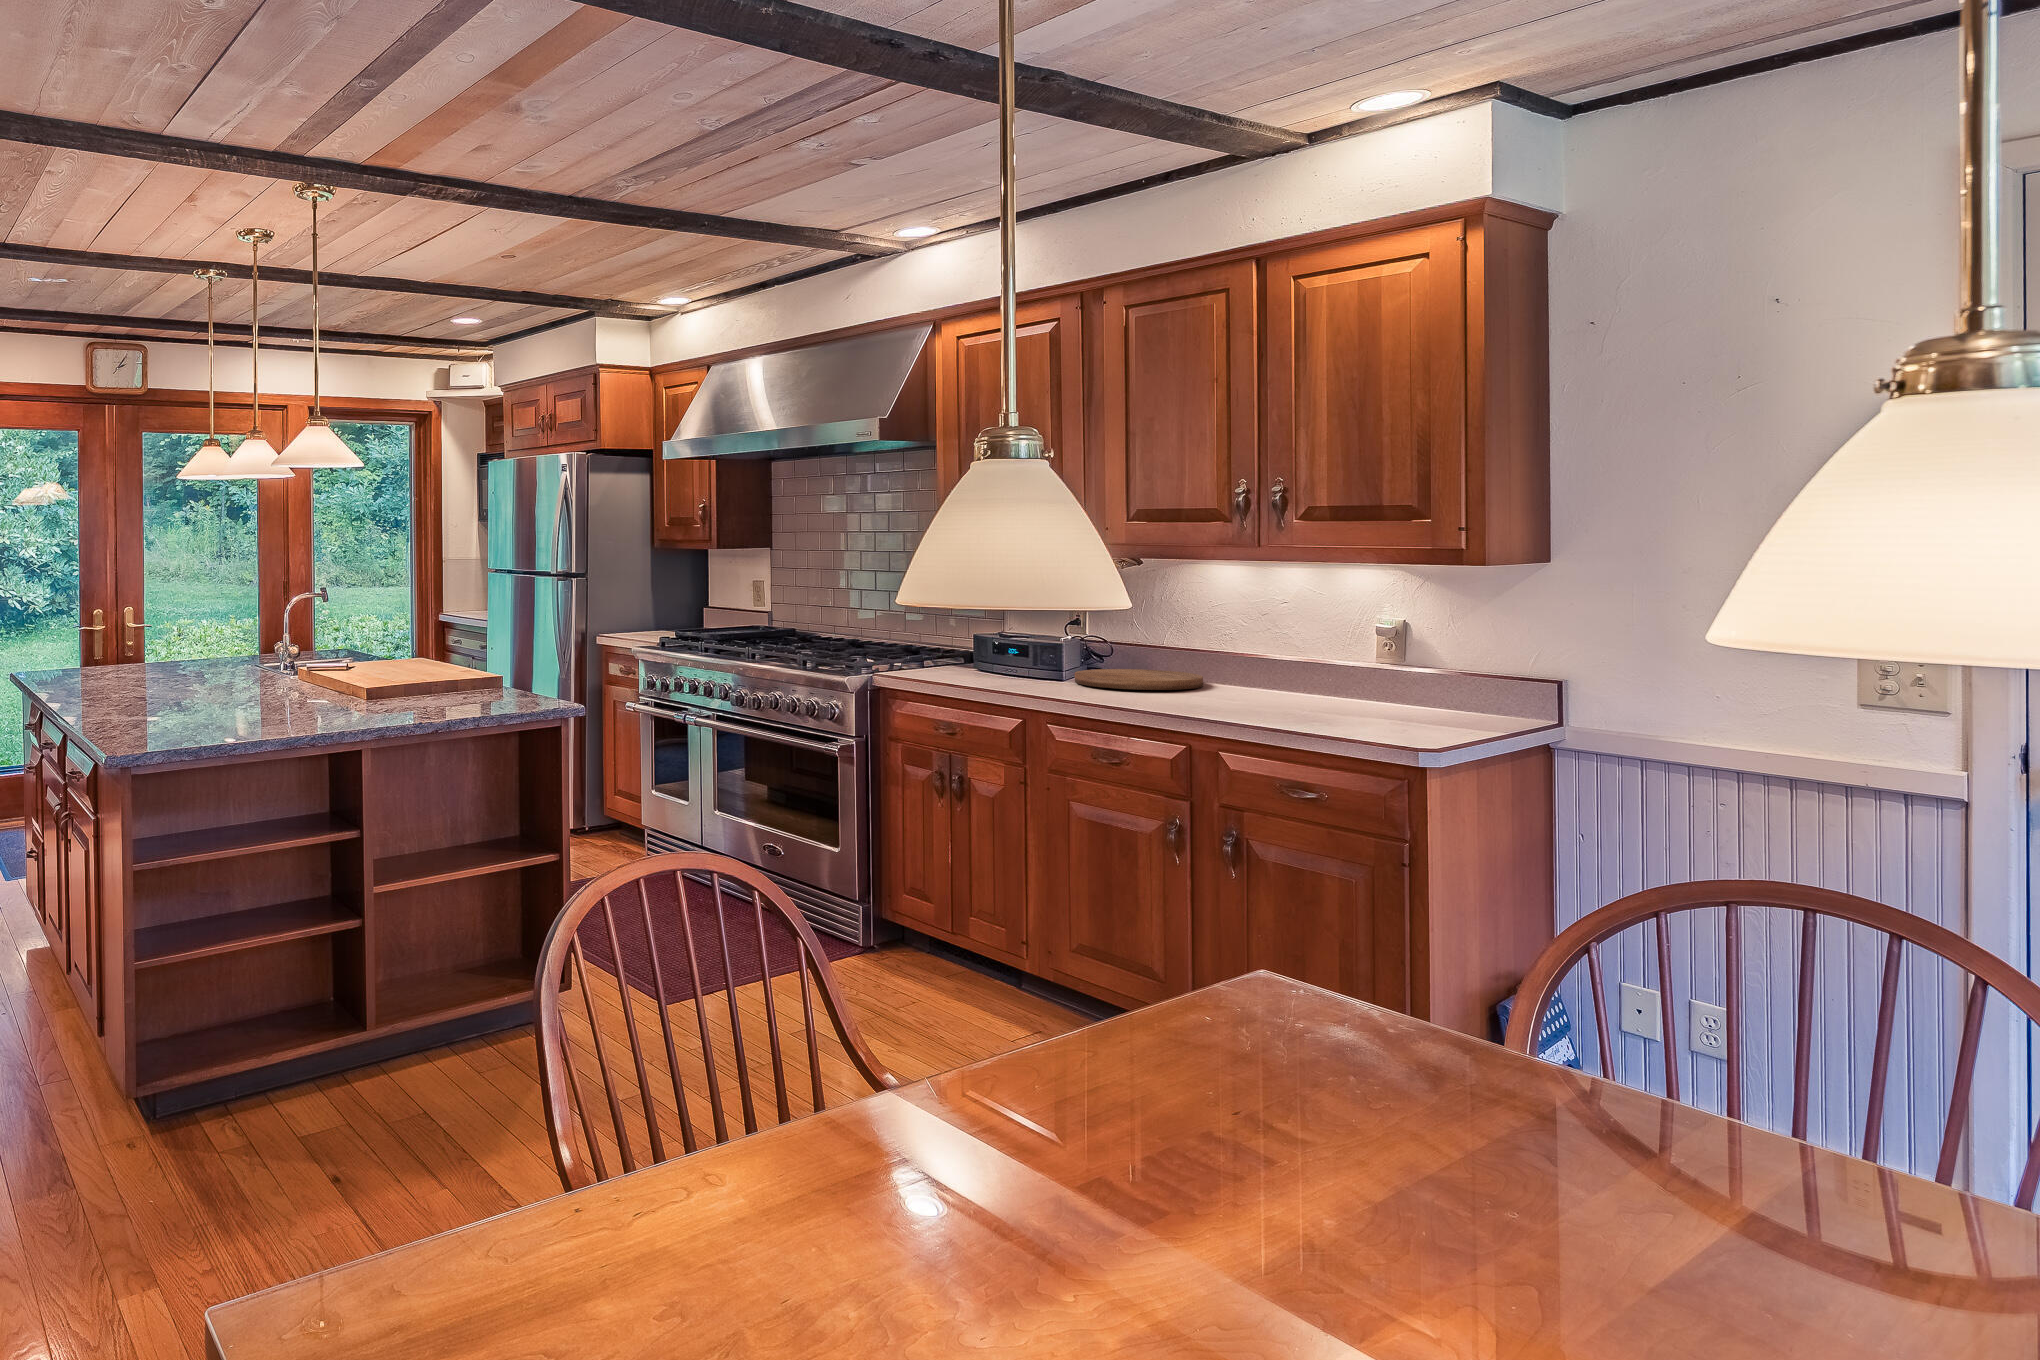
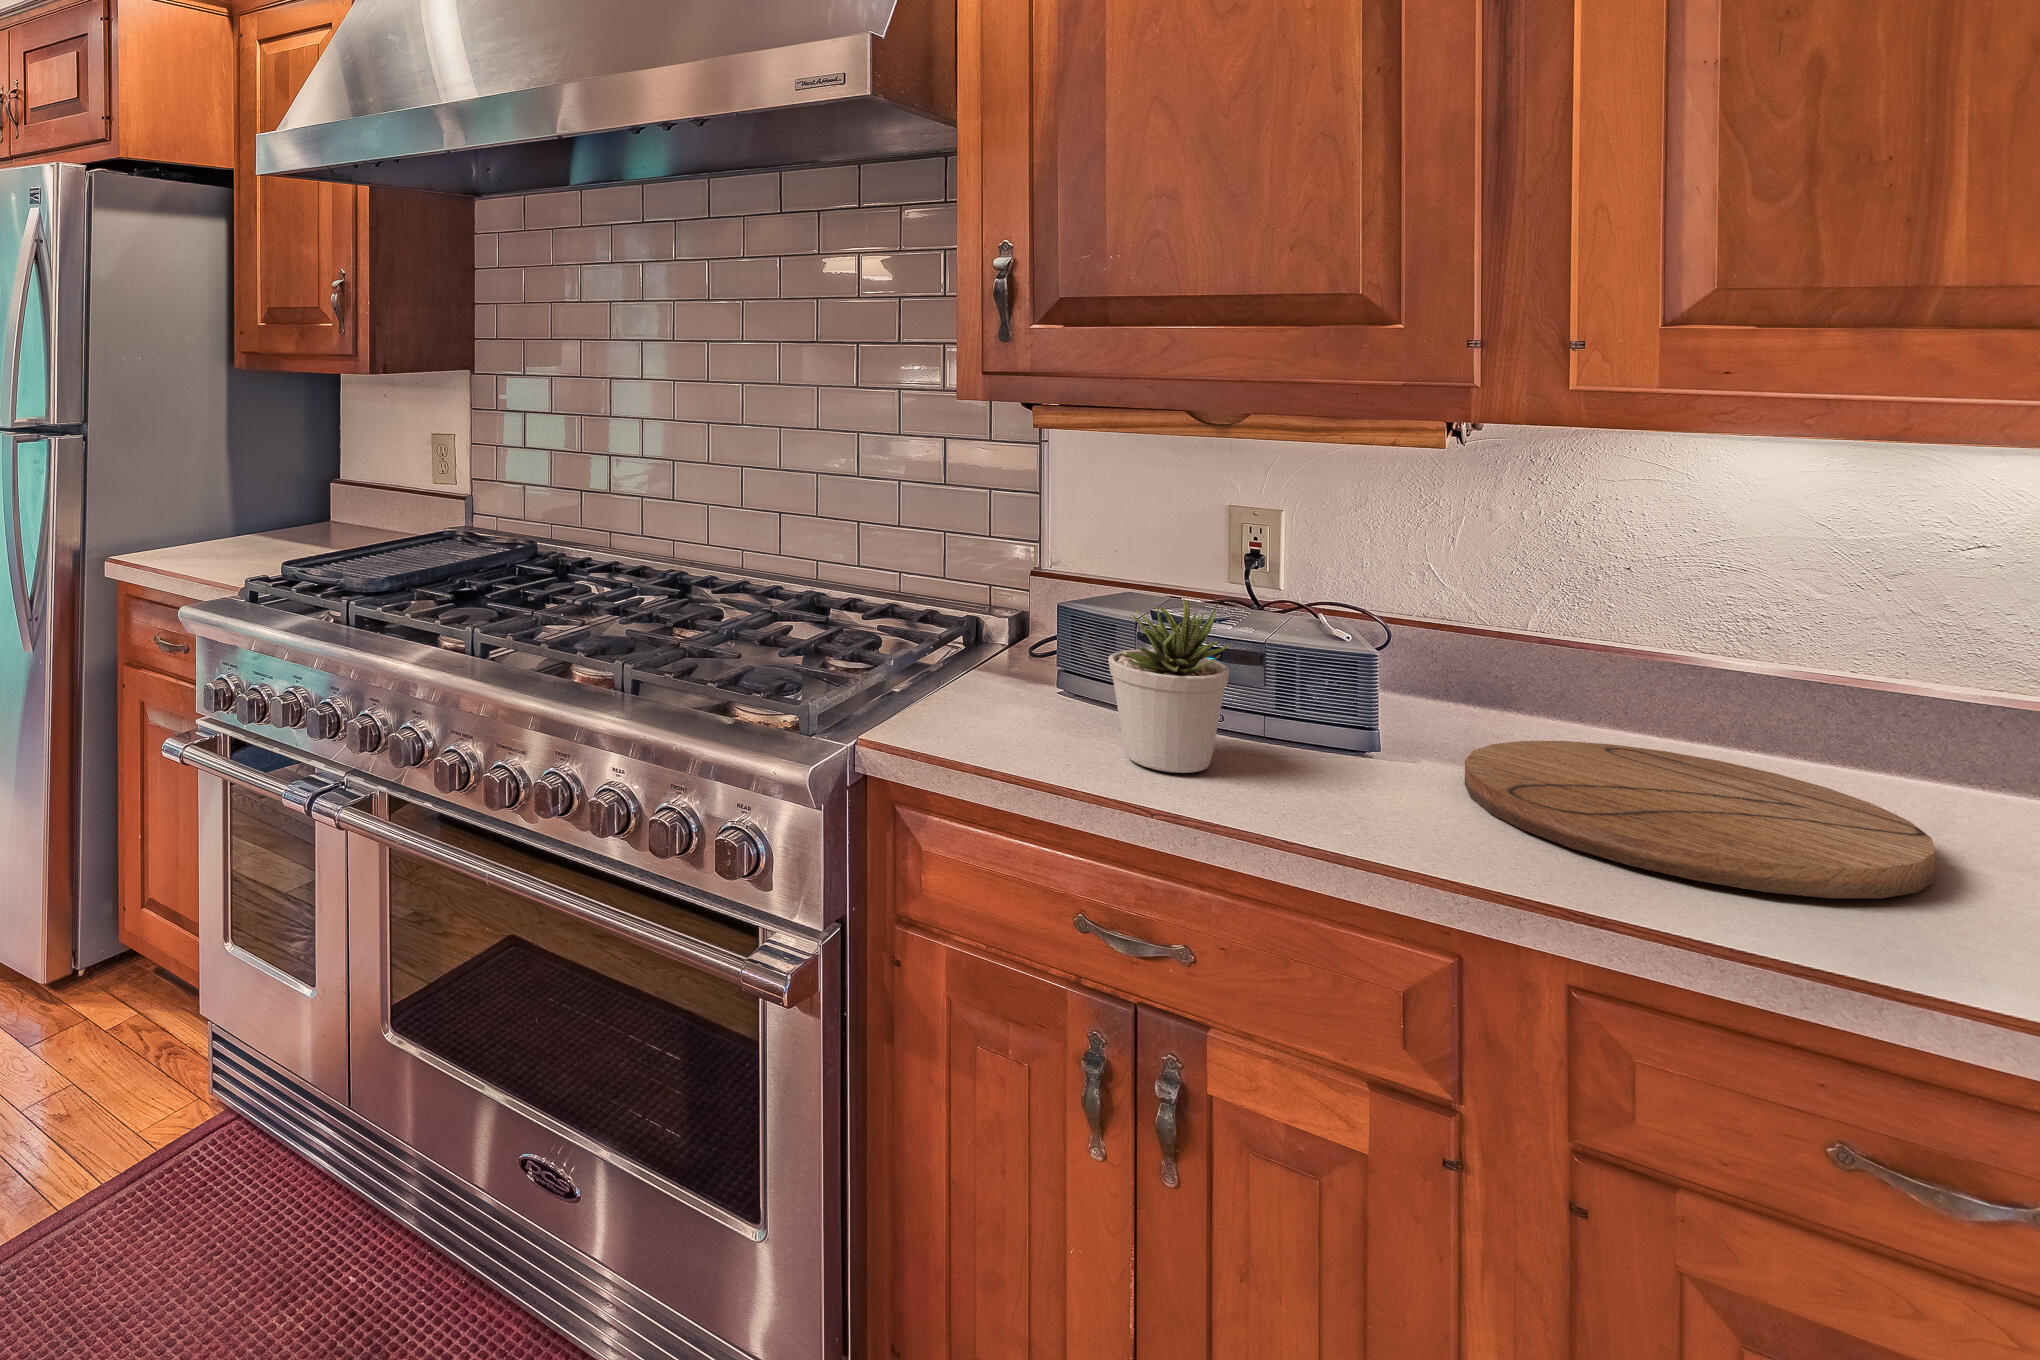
potted plant: none [963,613,1005,675] -> present [1108,598,1231,773]

